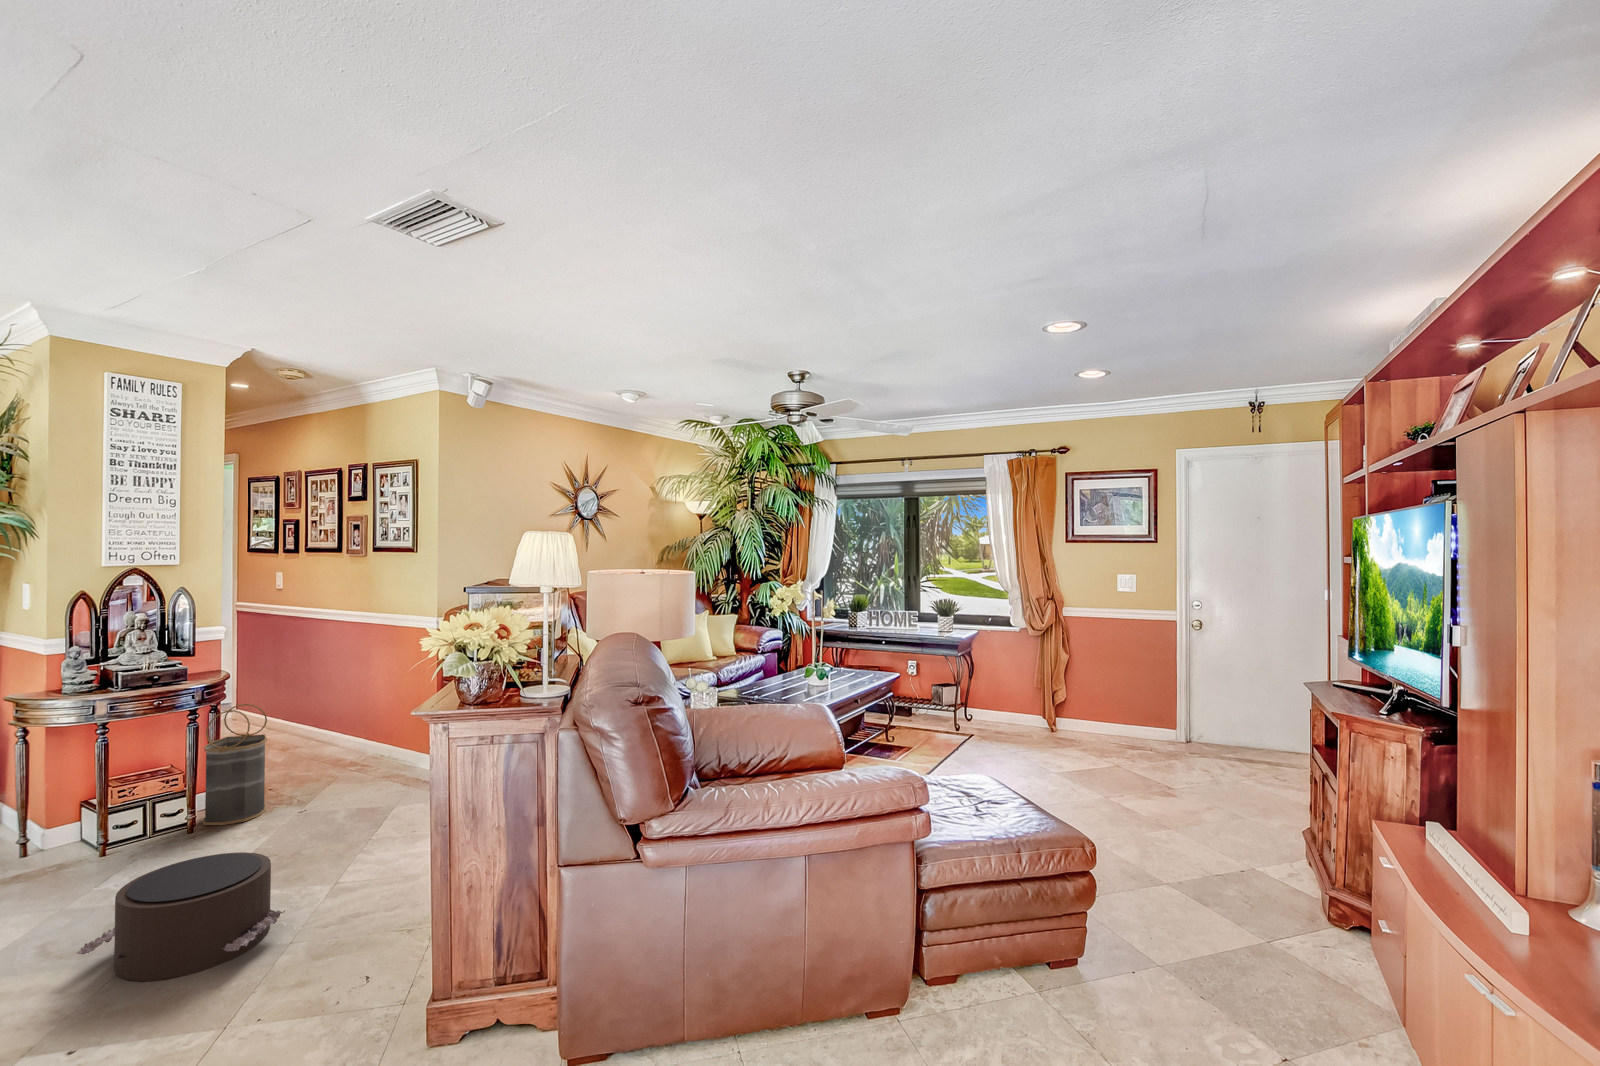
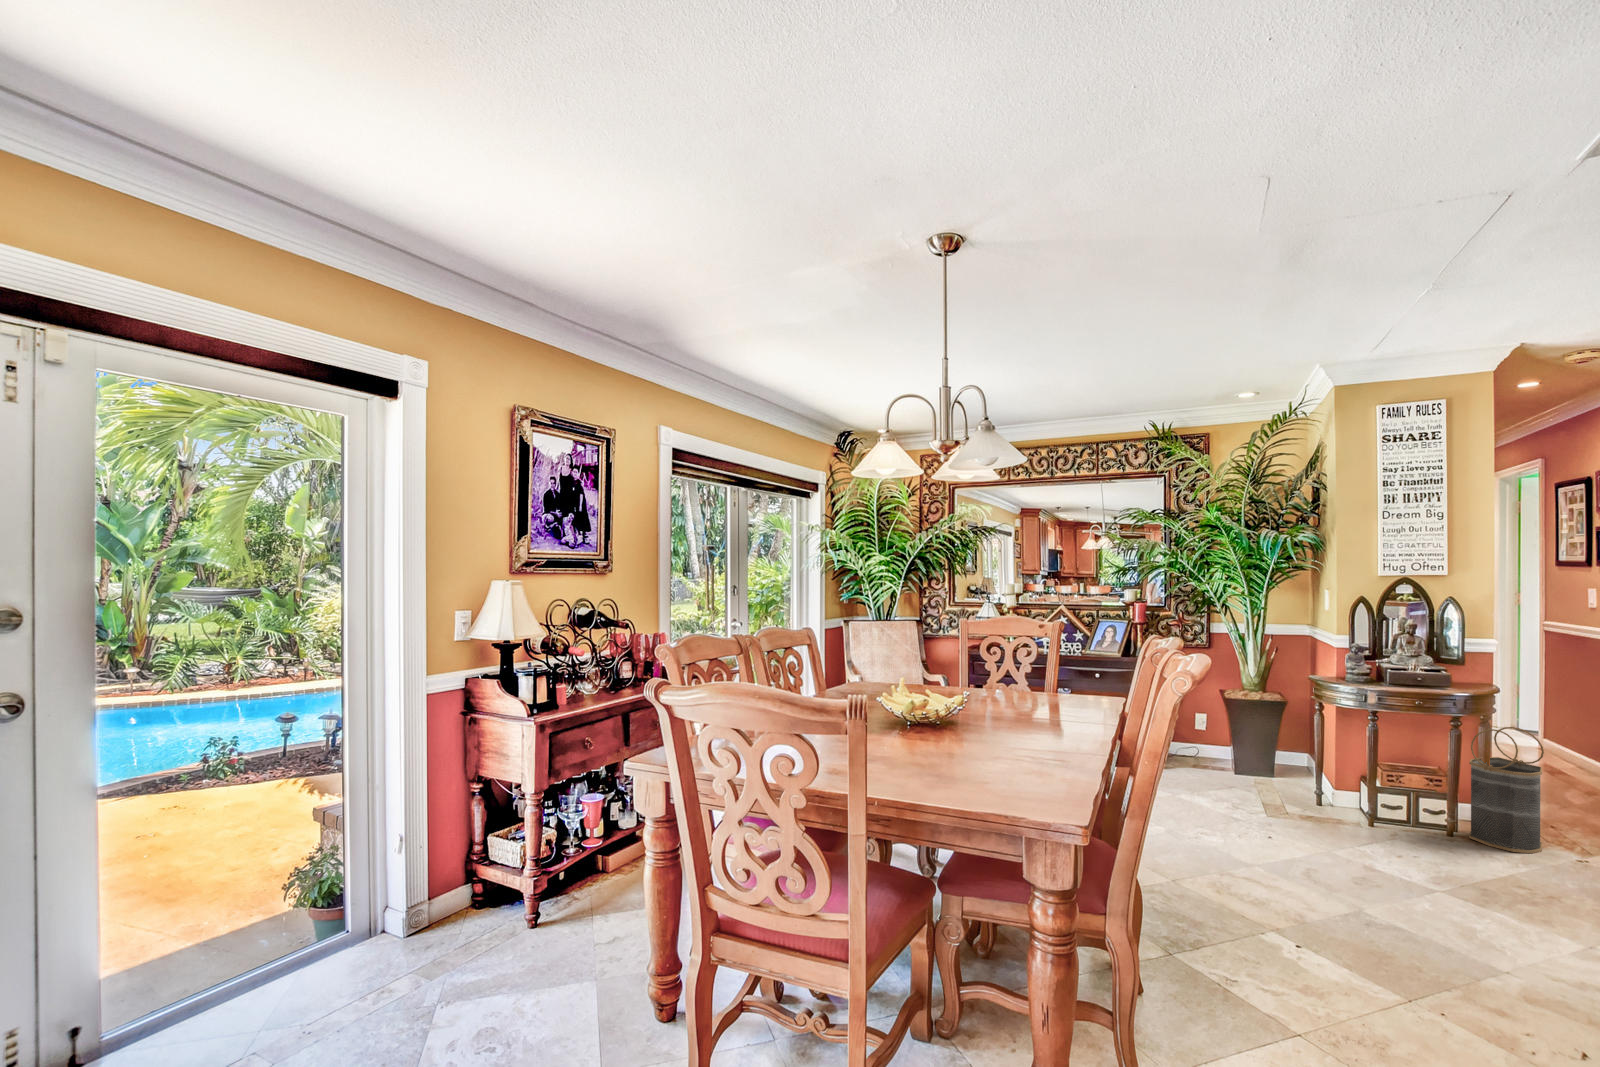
pouf: present [76,852,285,981] -> none [1325,849,1513,968]

